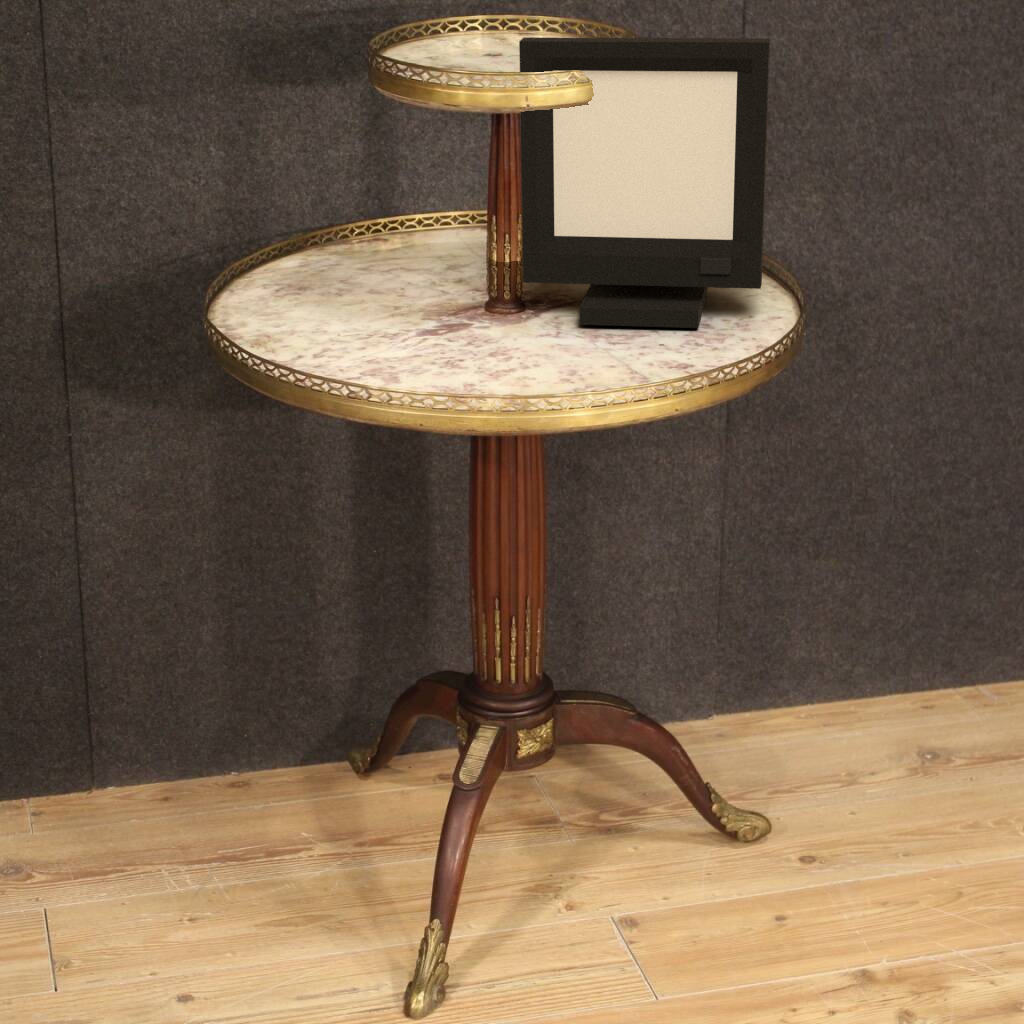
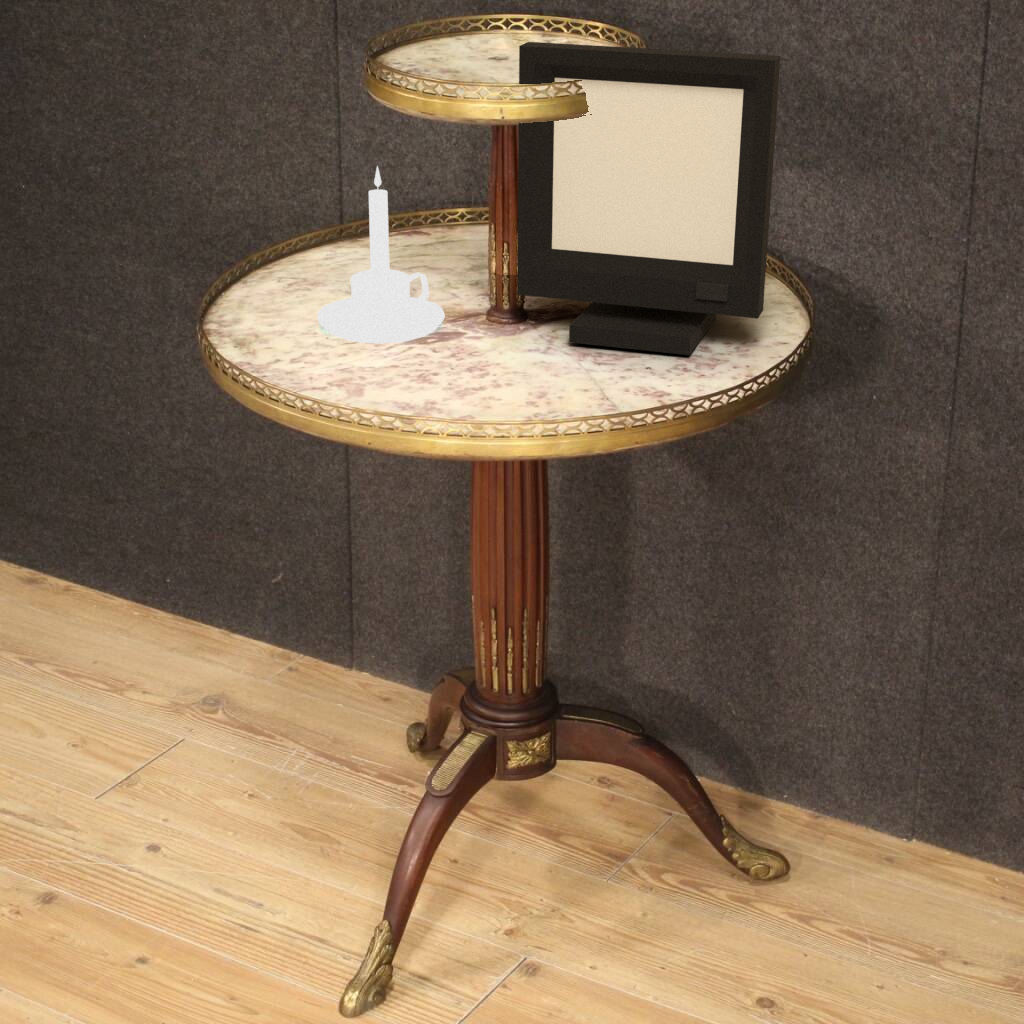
candle holder: none [327,164,452,338] -> present [317,166,445,344]

